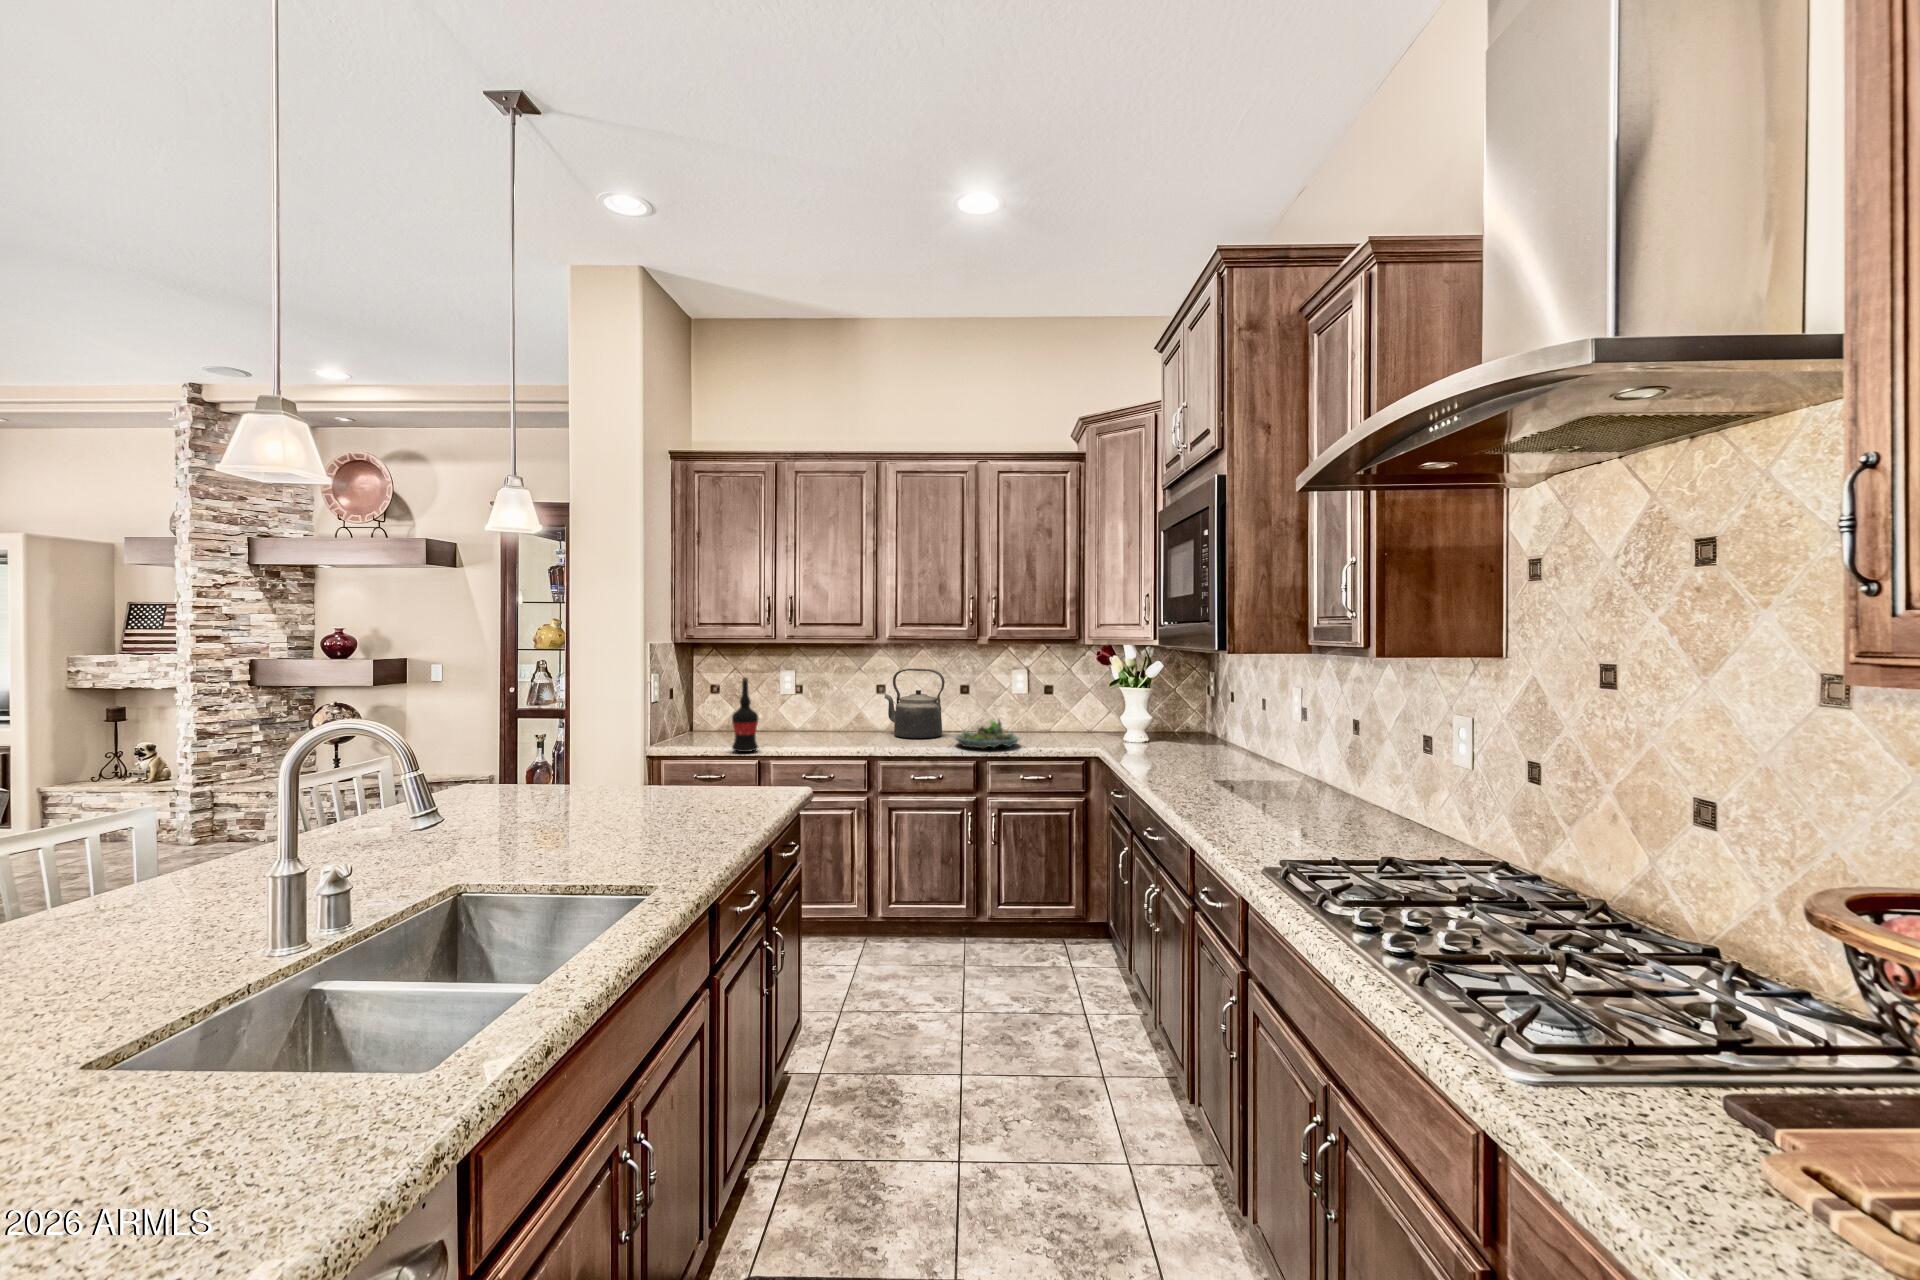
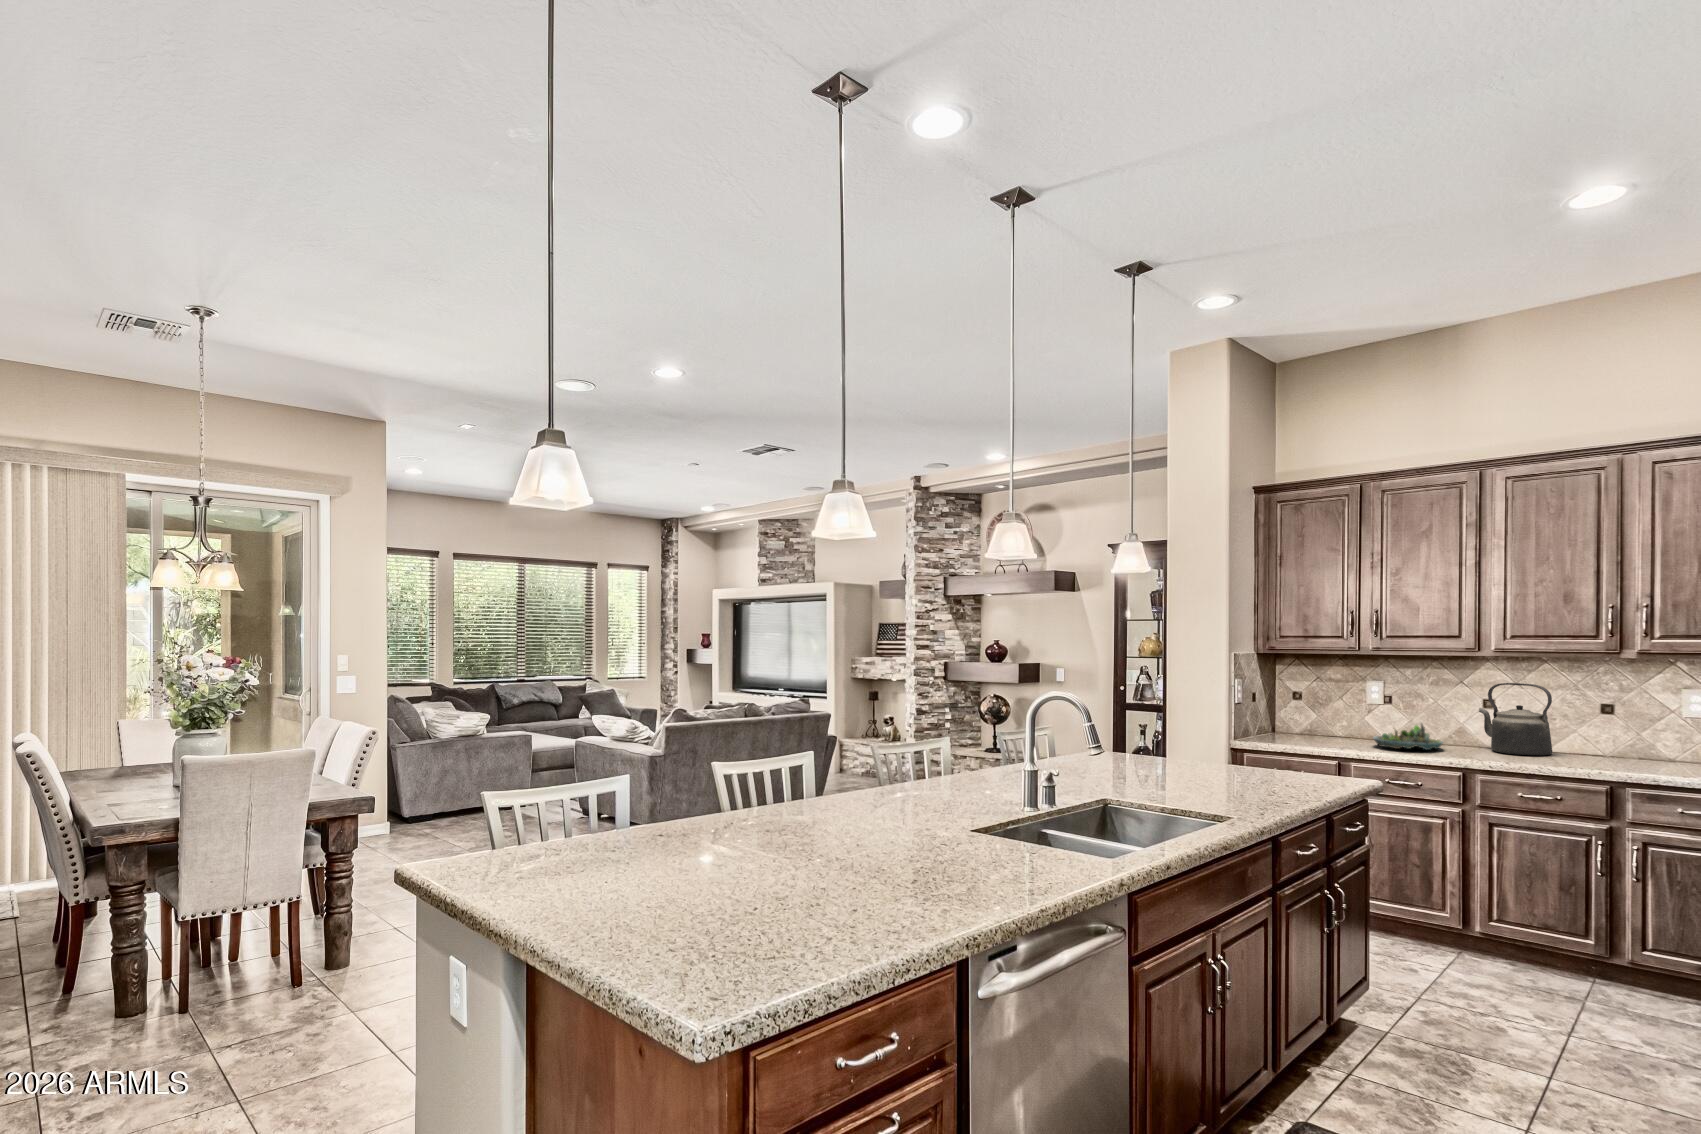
wine bottle: present [732,677,759,752] -> none [1311,684,1338,751]
succulent planter: present [954,717,1019,749] -> present [1373,722,1443,750]

